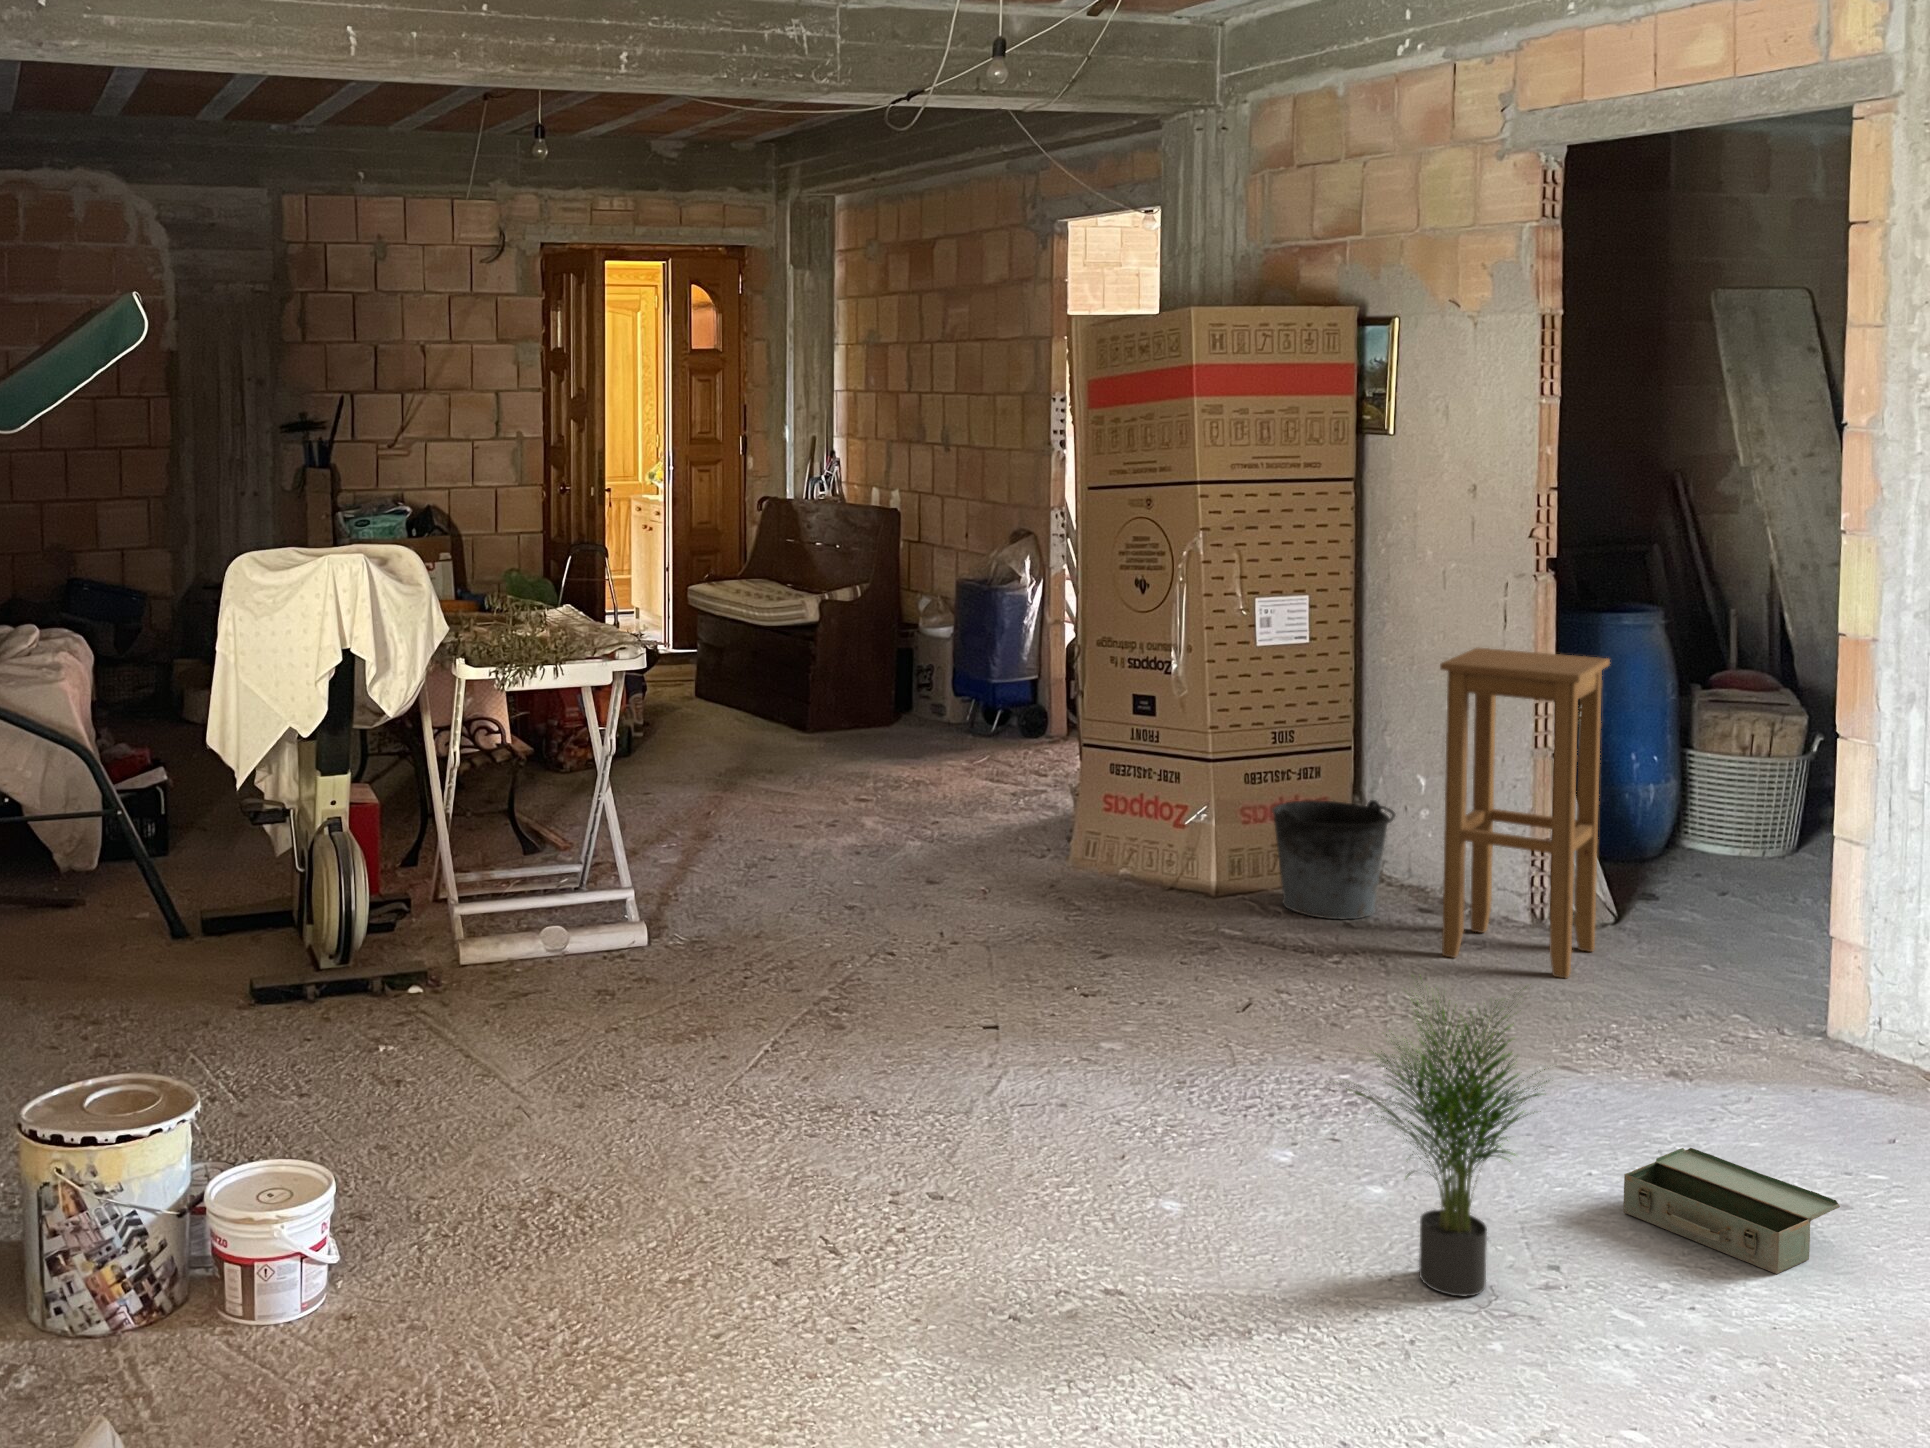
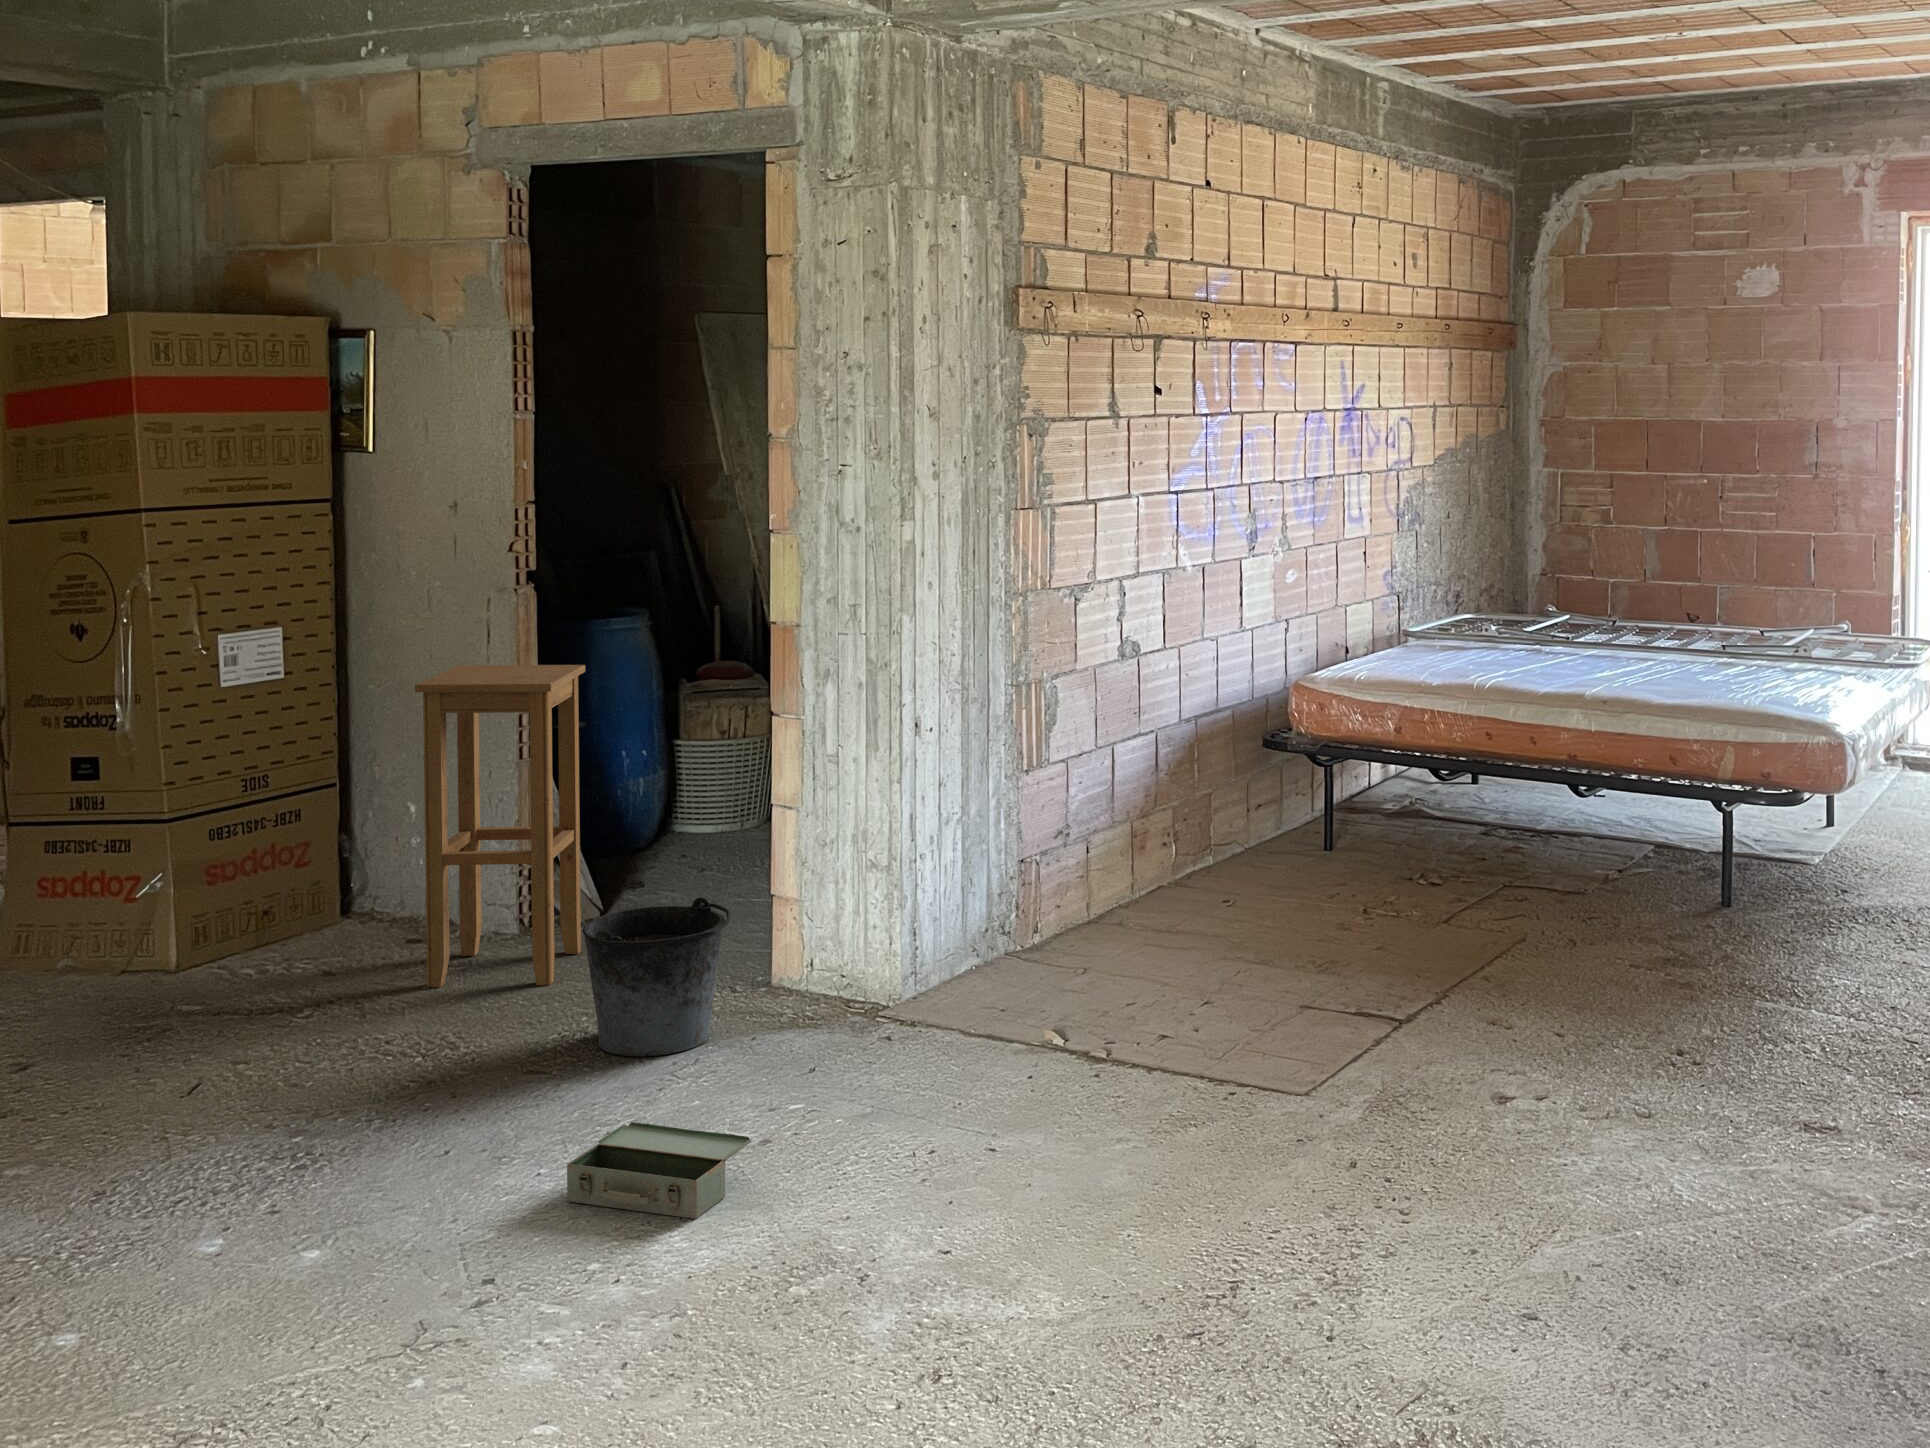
bucket: present [1272,800,1395,919] -> present [582,898,731,1057]
potted plant: present [1346,995,1547,1296] -> none [230,998,485,1338]

